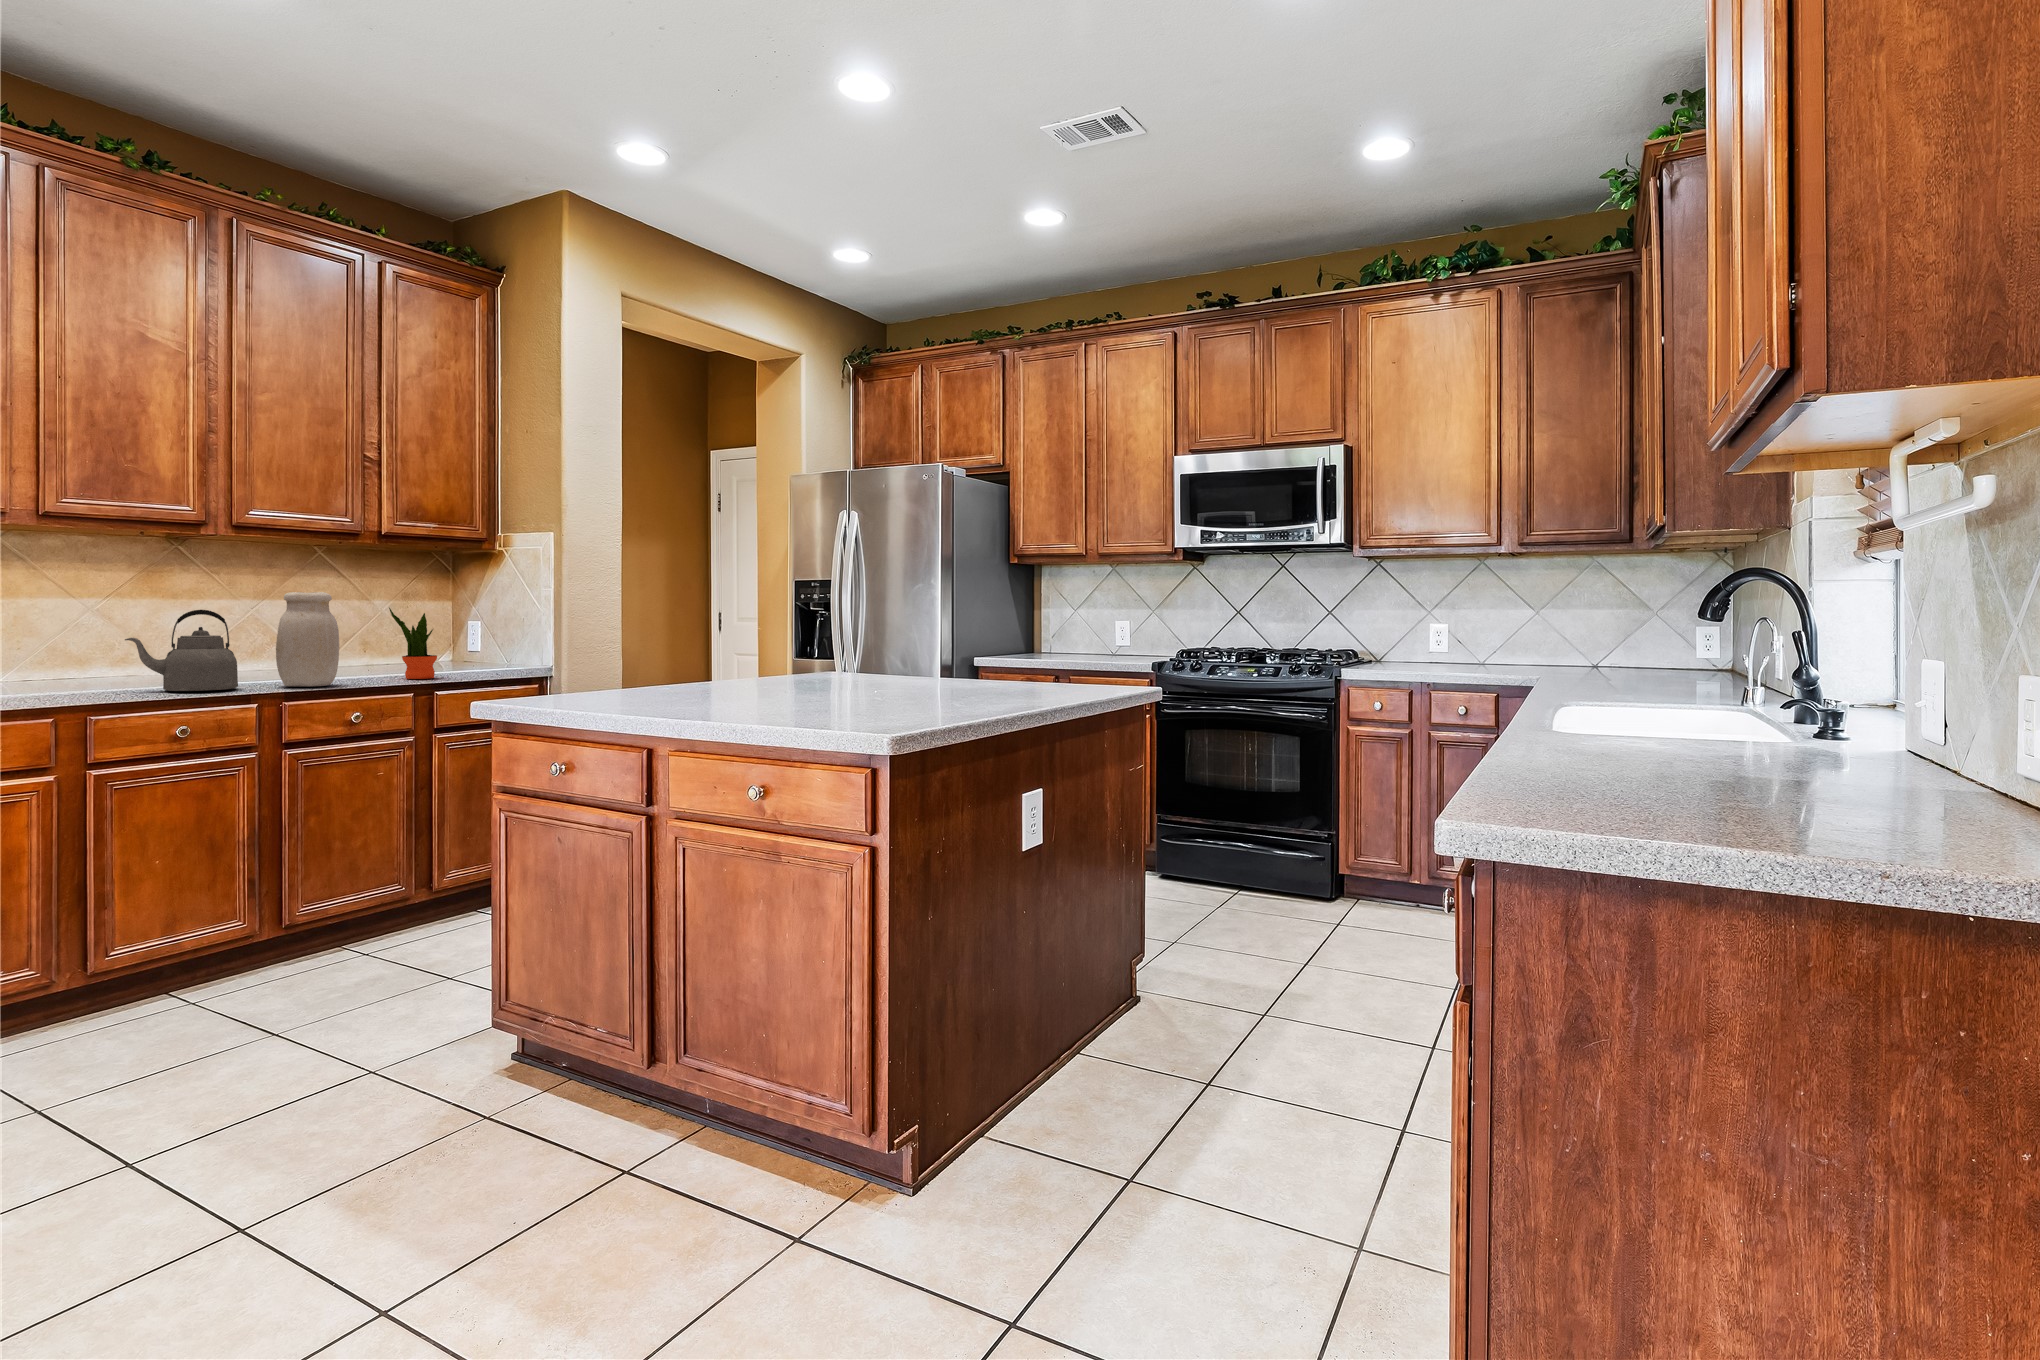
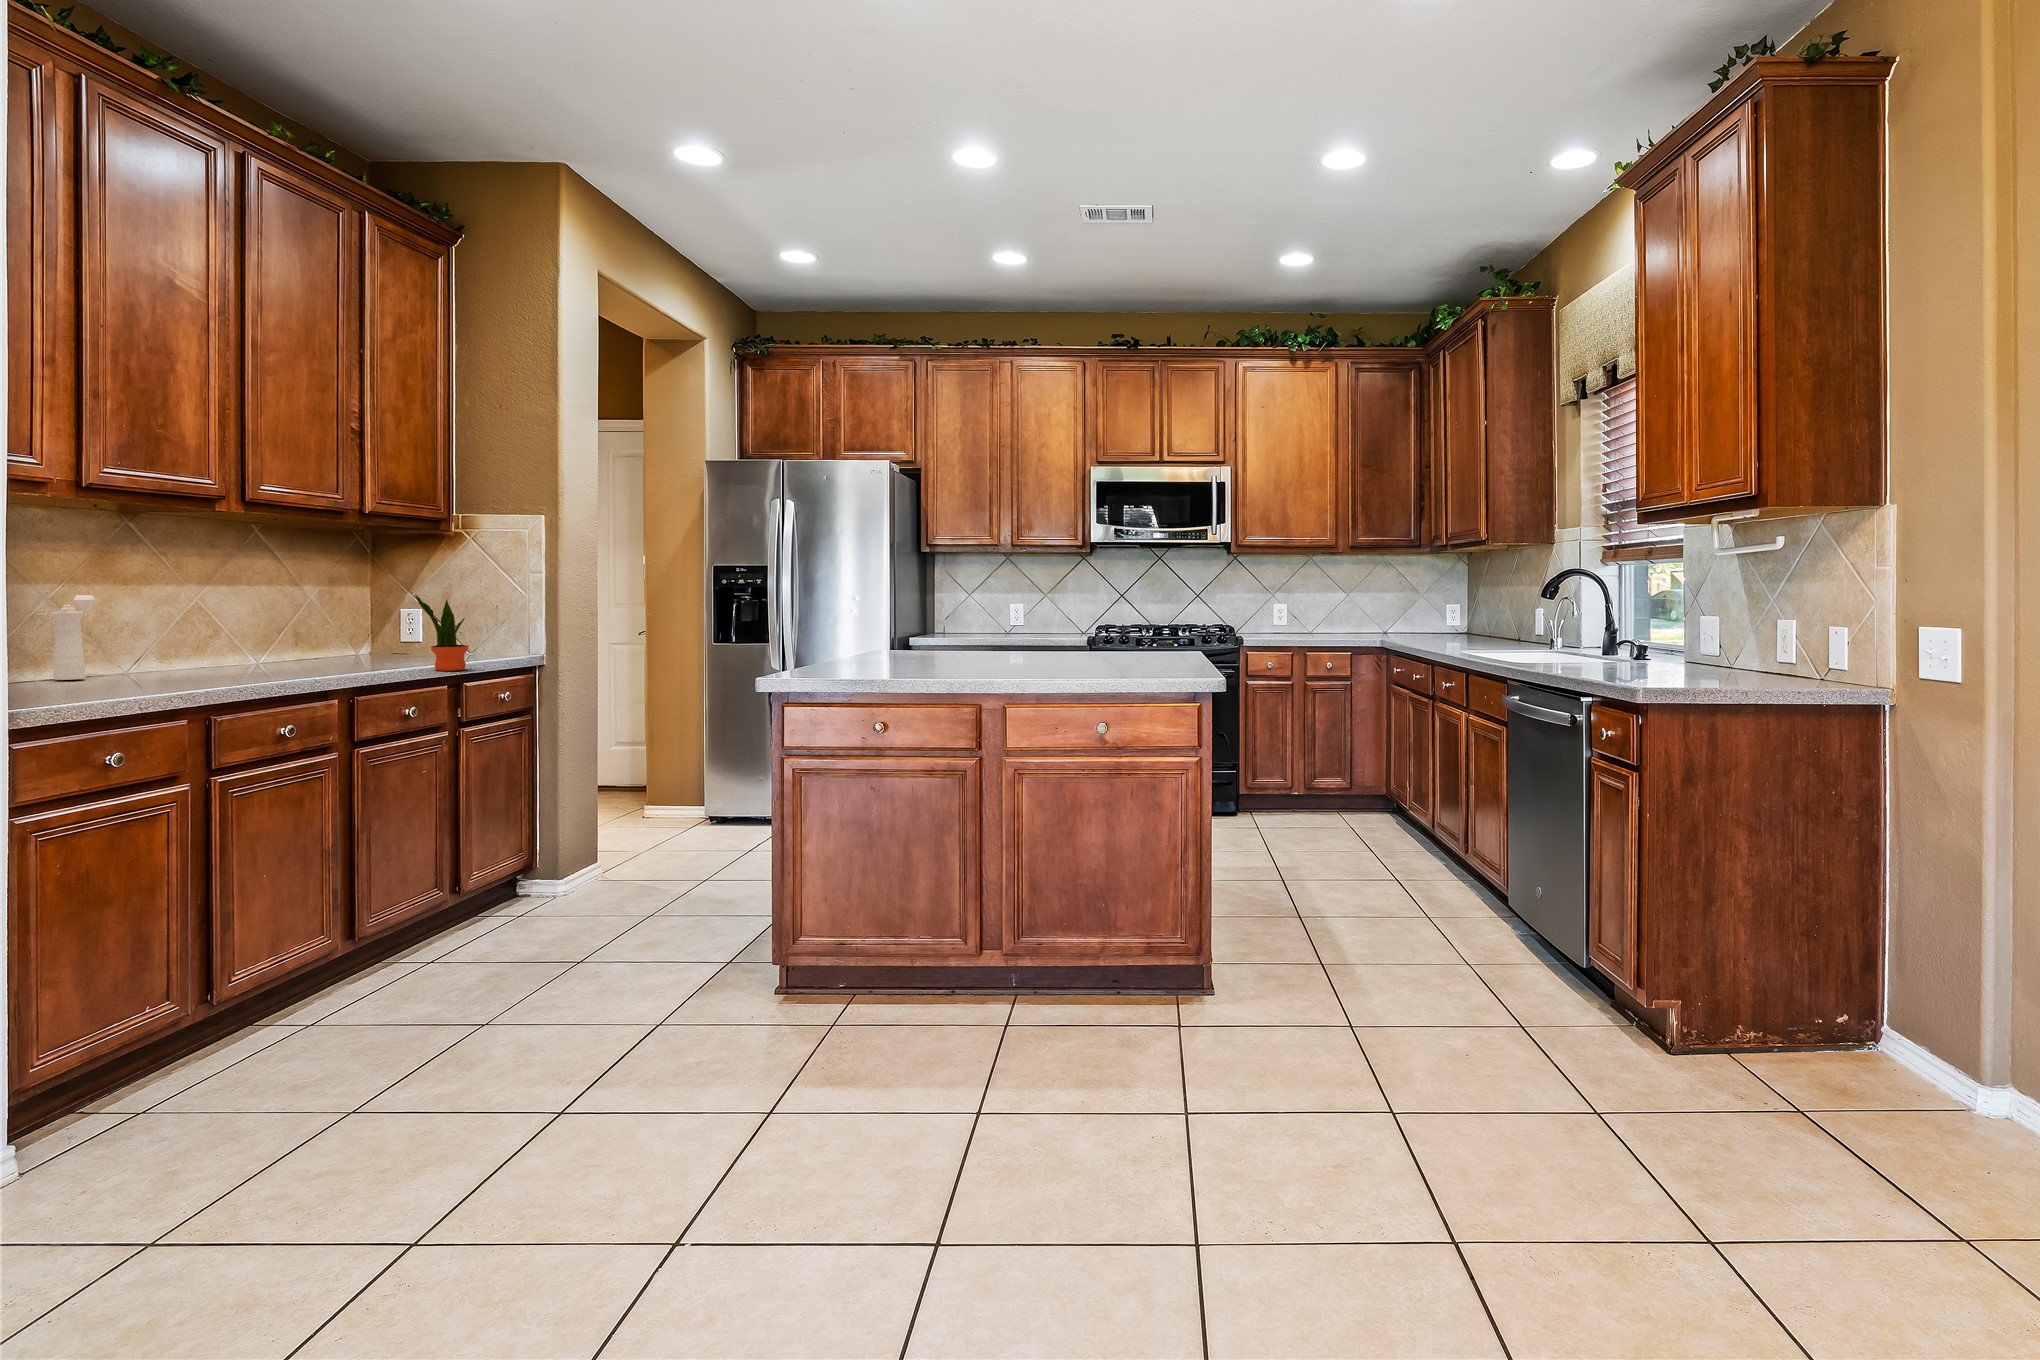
jar: present [276,592,339,687] -> none [346,579,412,681]
pepper mill: none [74,608,129,678] -> present [51,595,95,680]
kettle: present [125,610,238,691] -> none [214,598,328,689]

